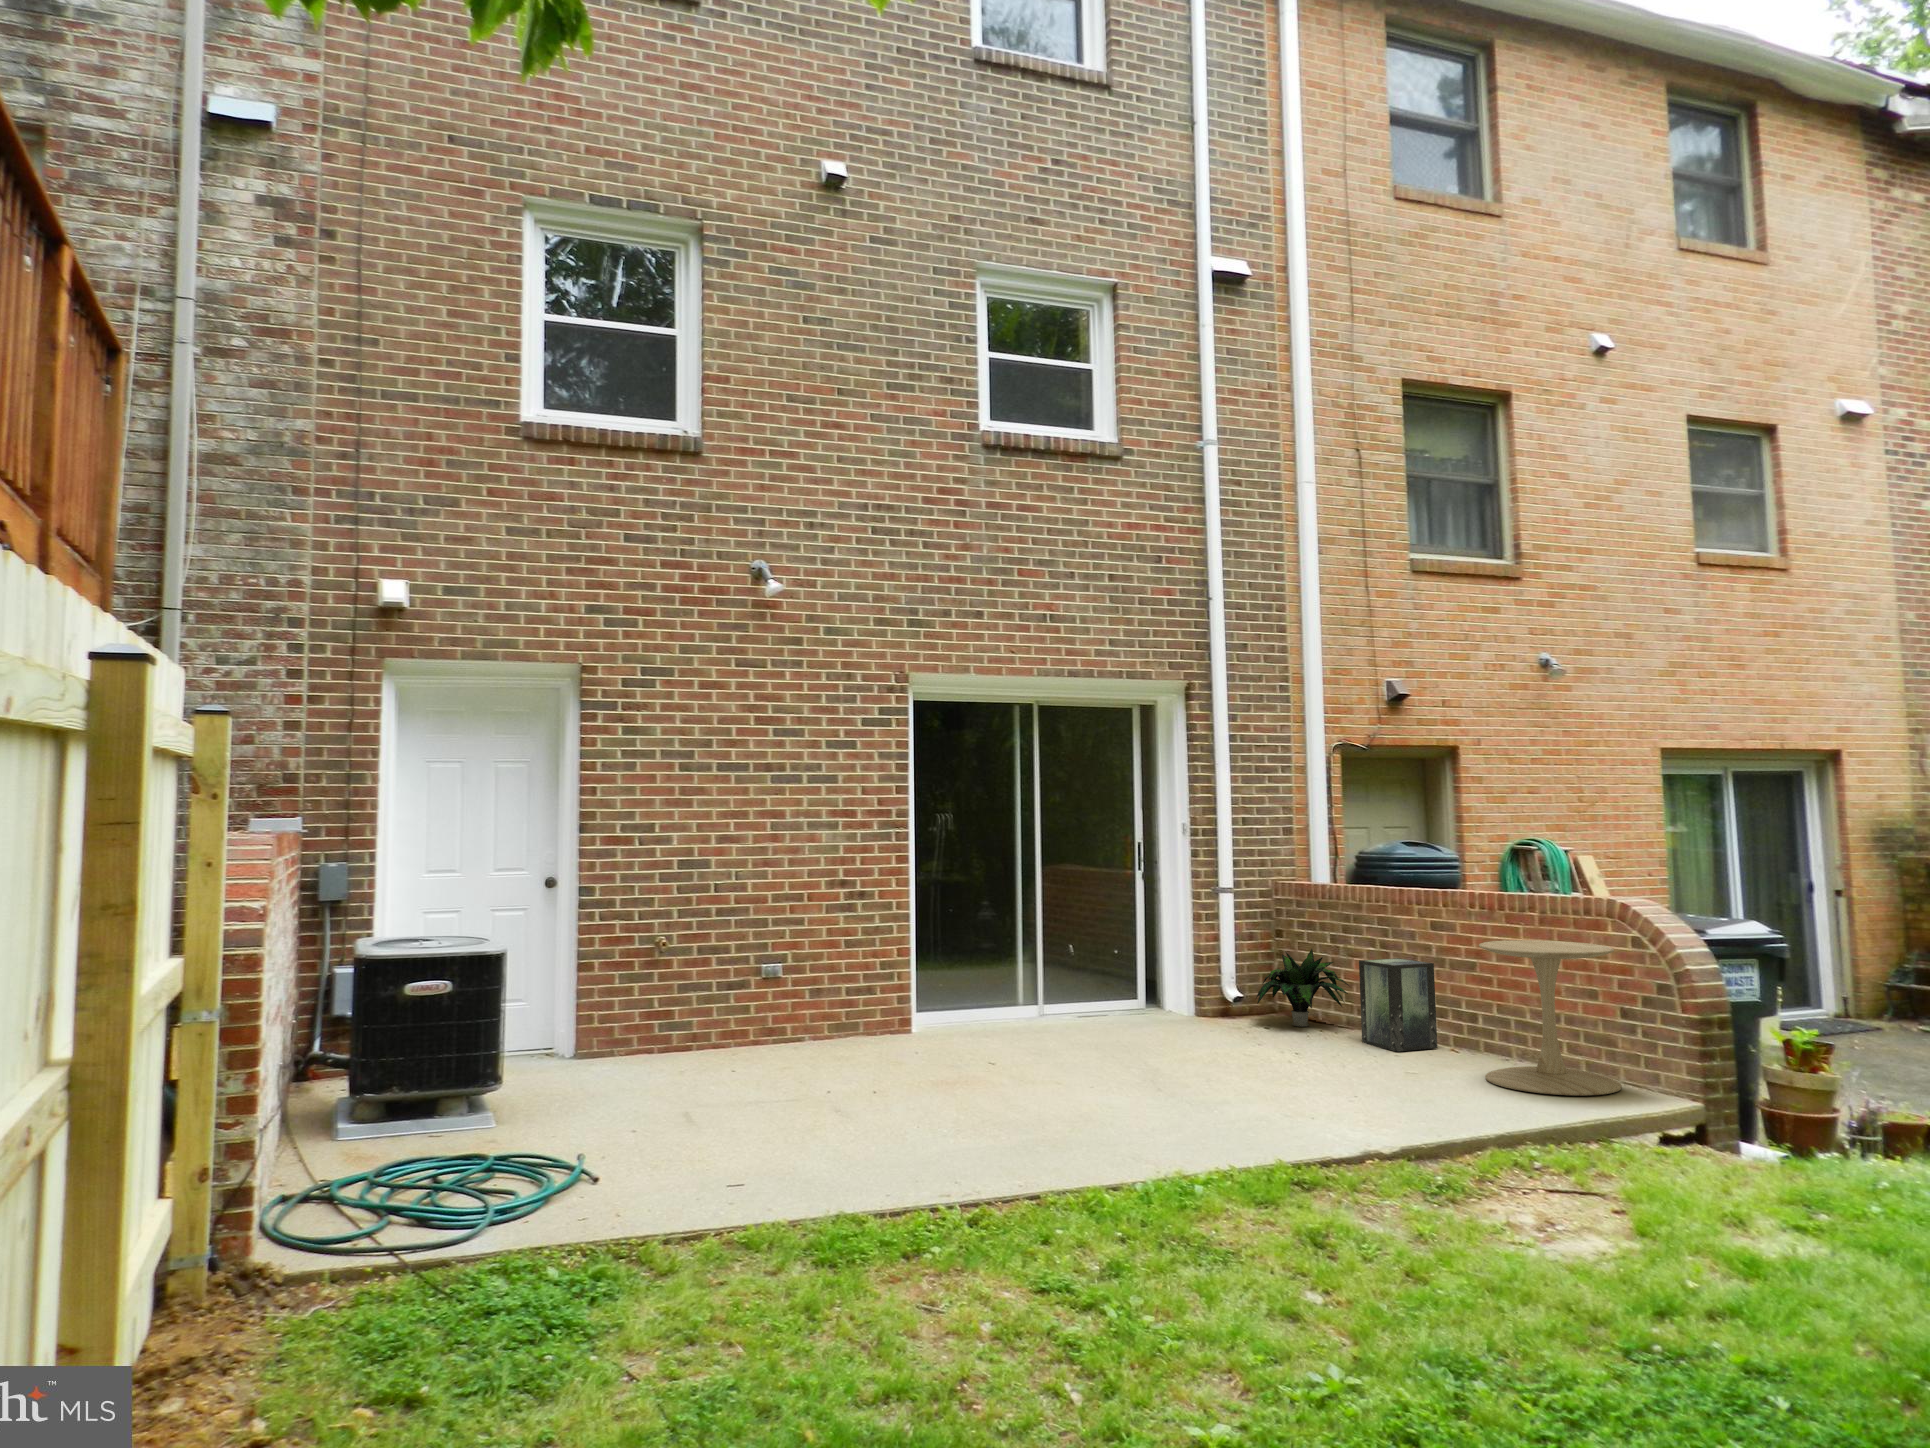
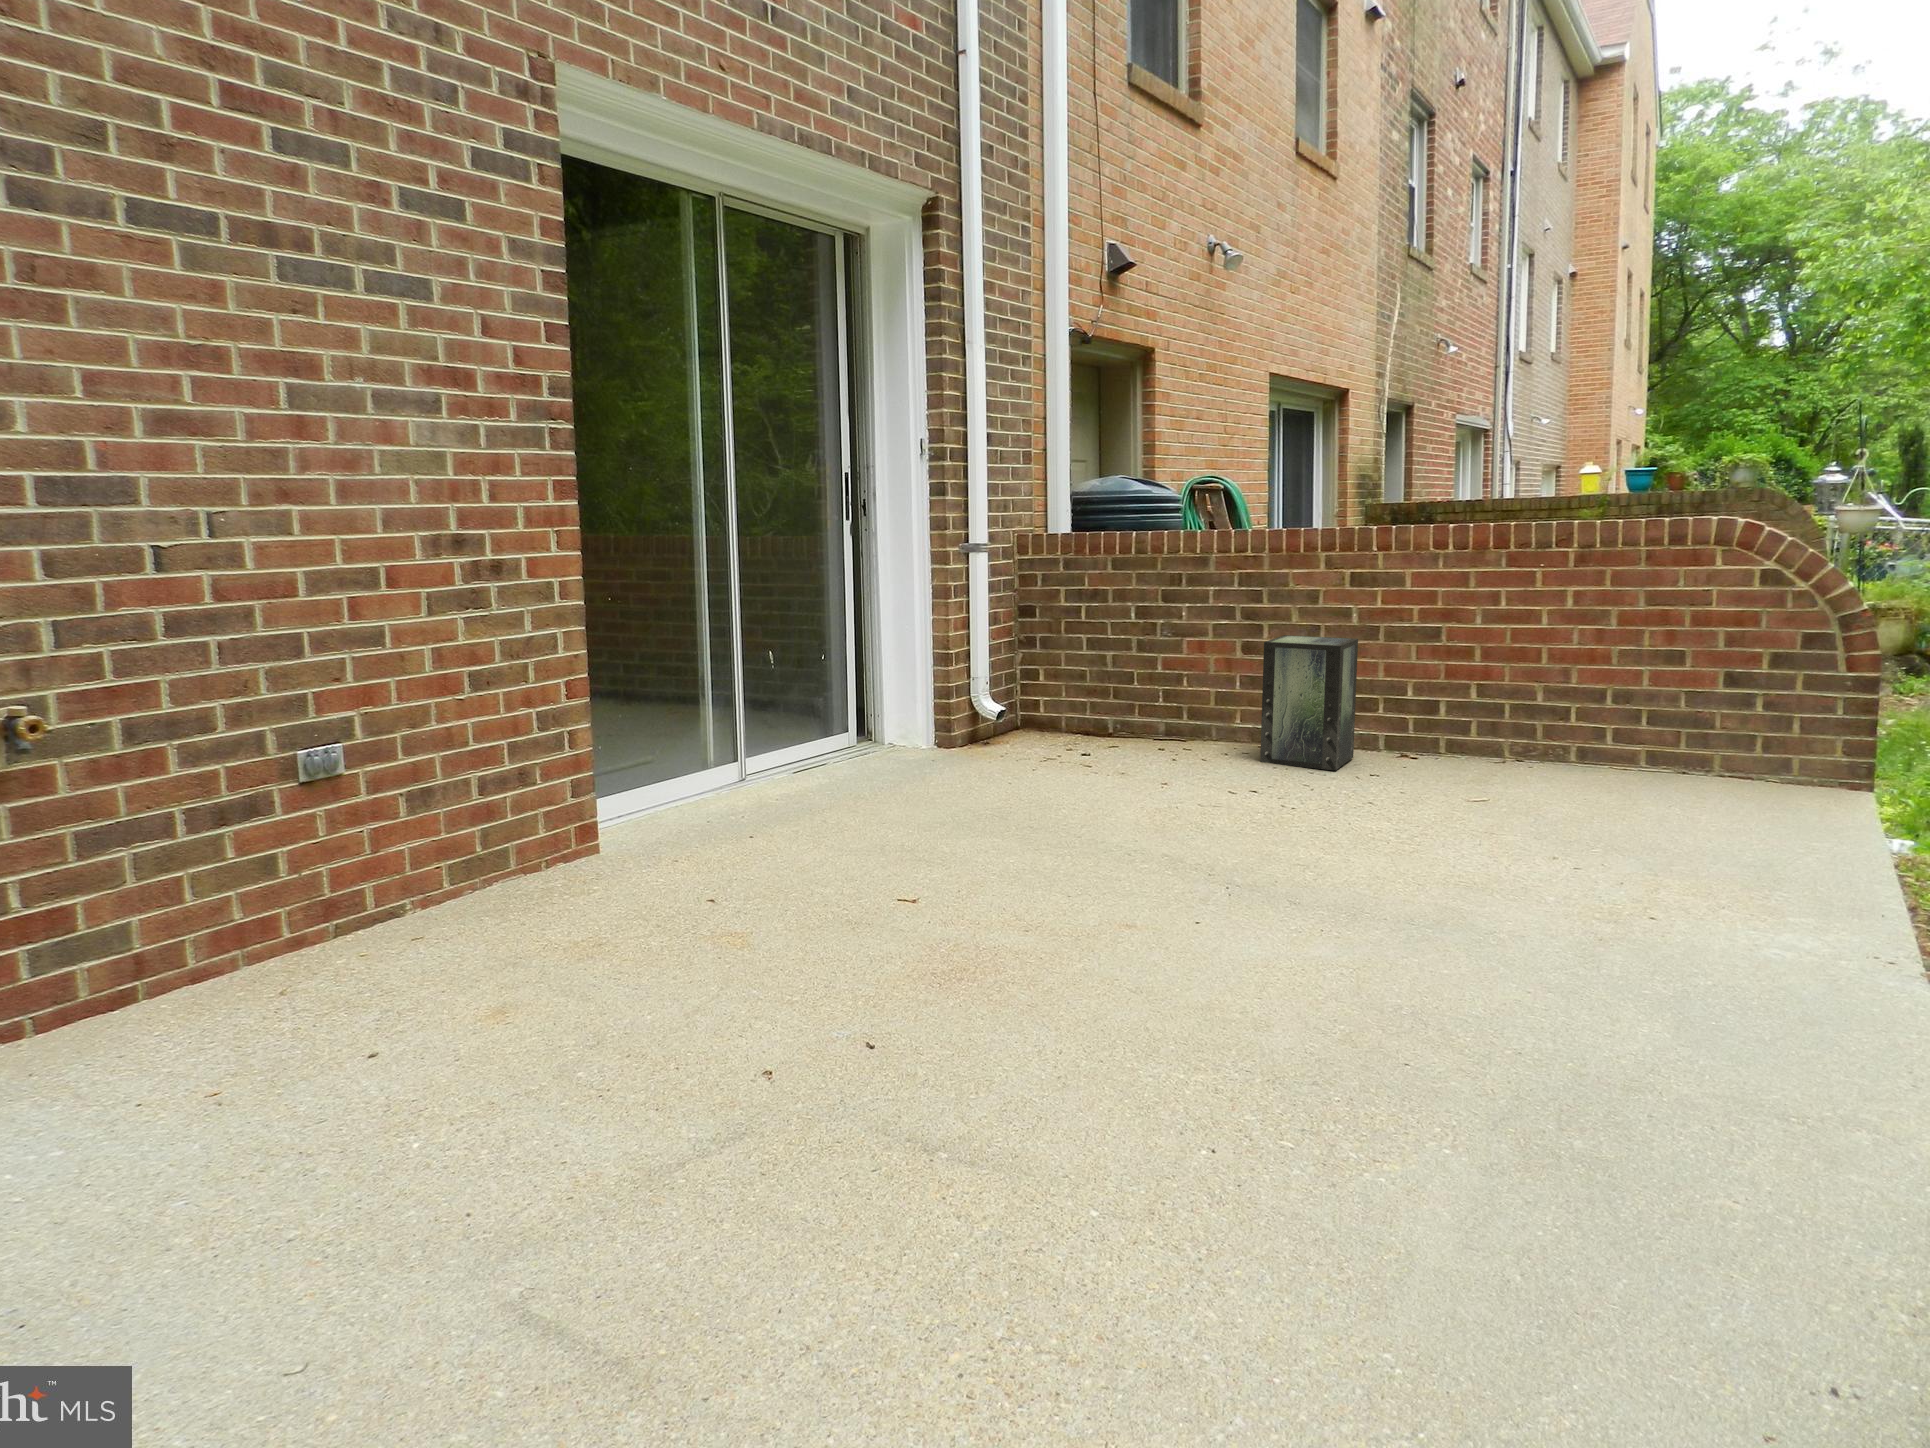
pedestal table: present [1479,940,1622,1096] -> none [1545,596,1763,815]
potted plant: present [1256,949,1349,1027] -> none [1064,628,1217,746]

